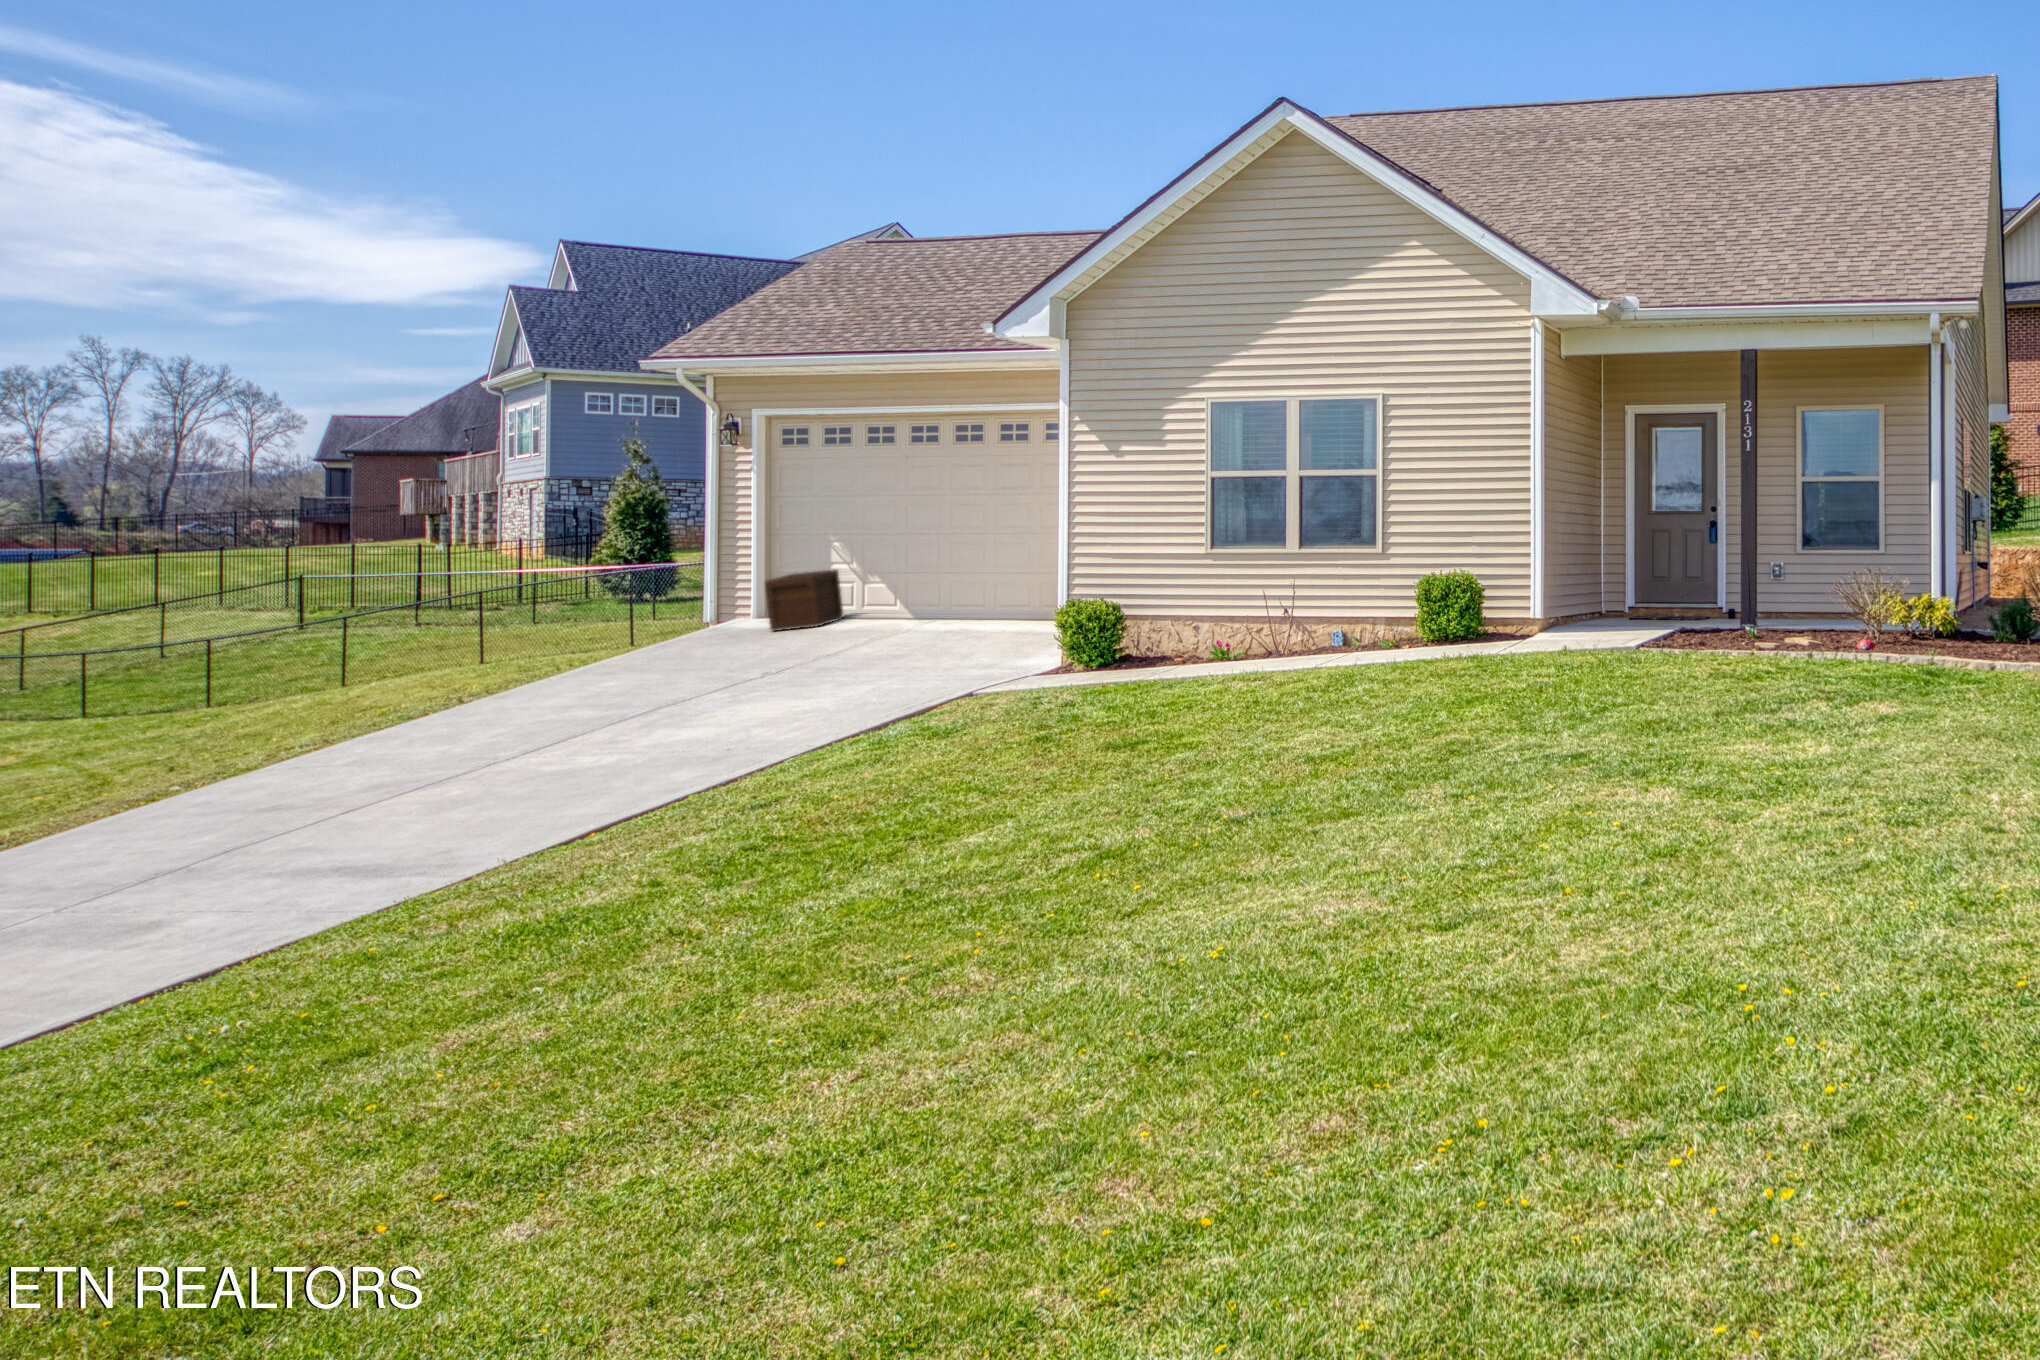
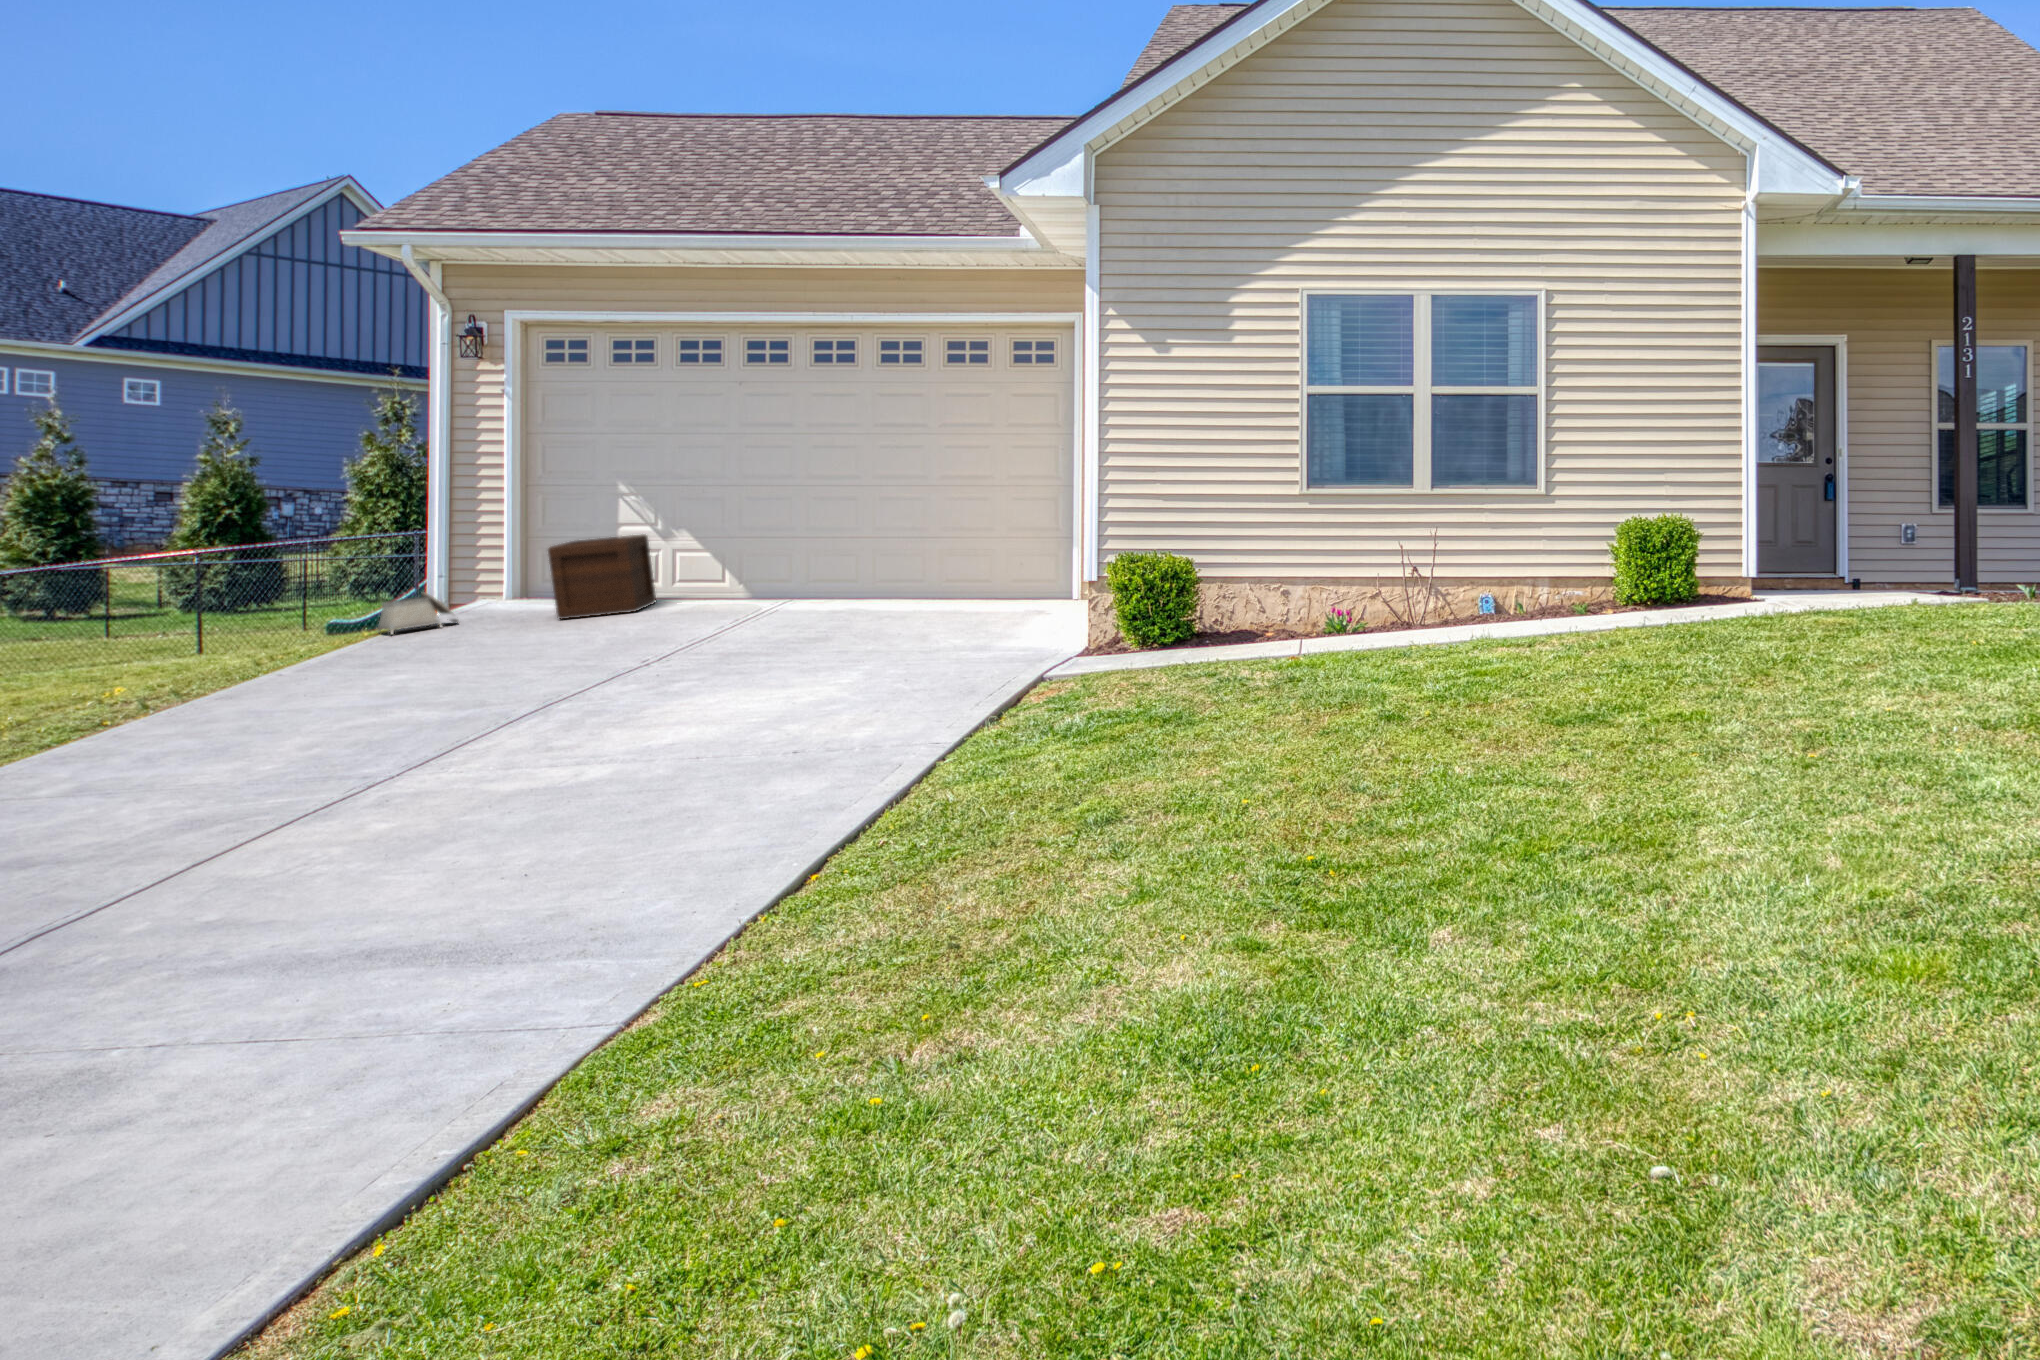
basket: none [671,609,722,640] -> present [378,592,458,634]

